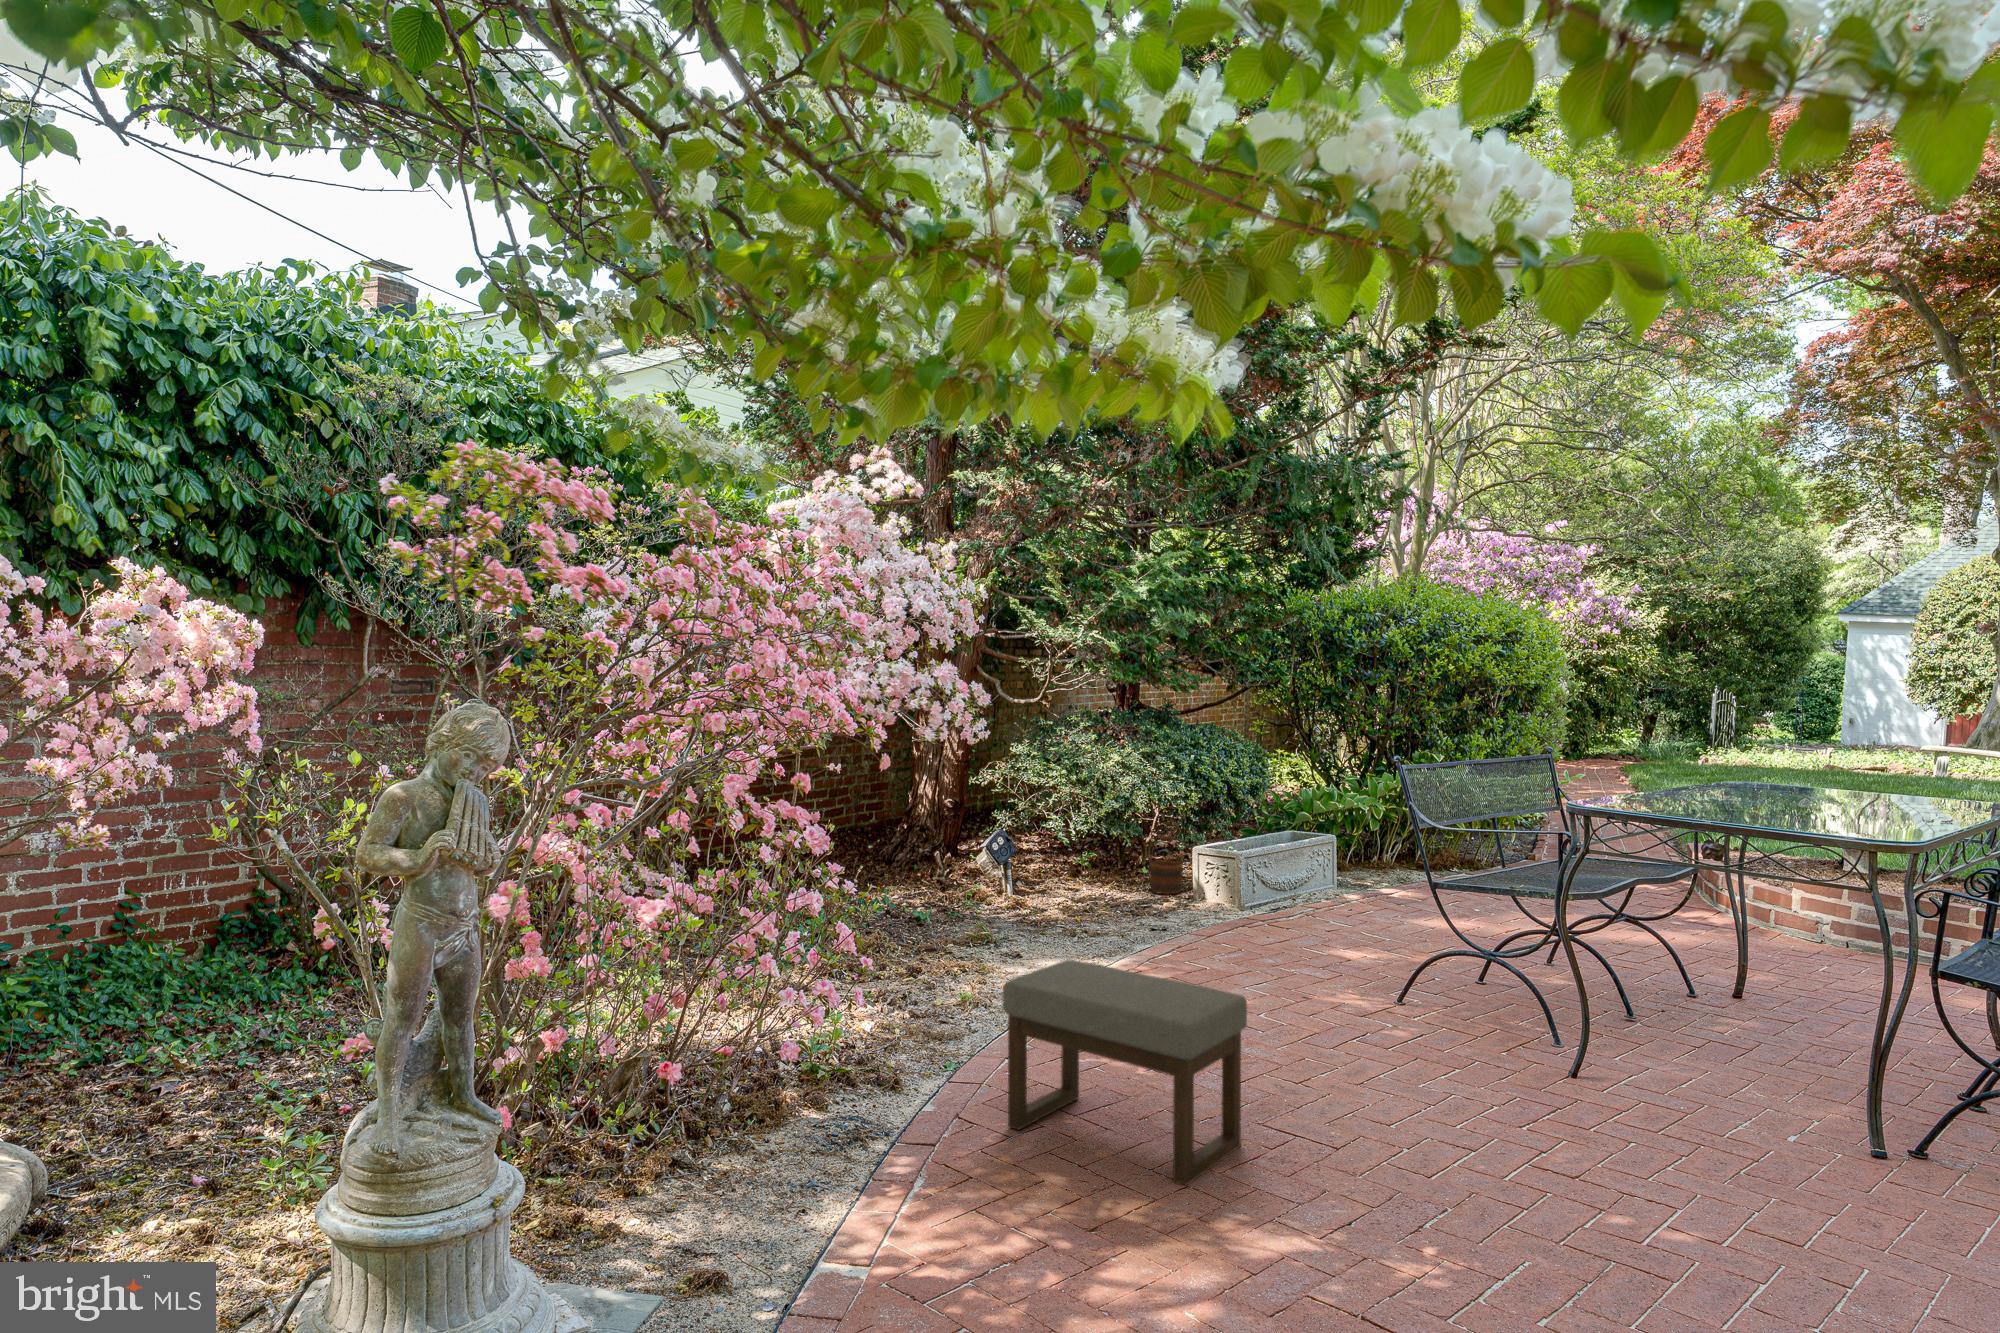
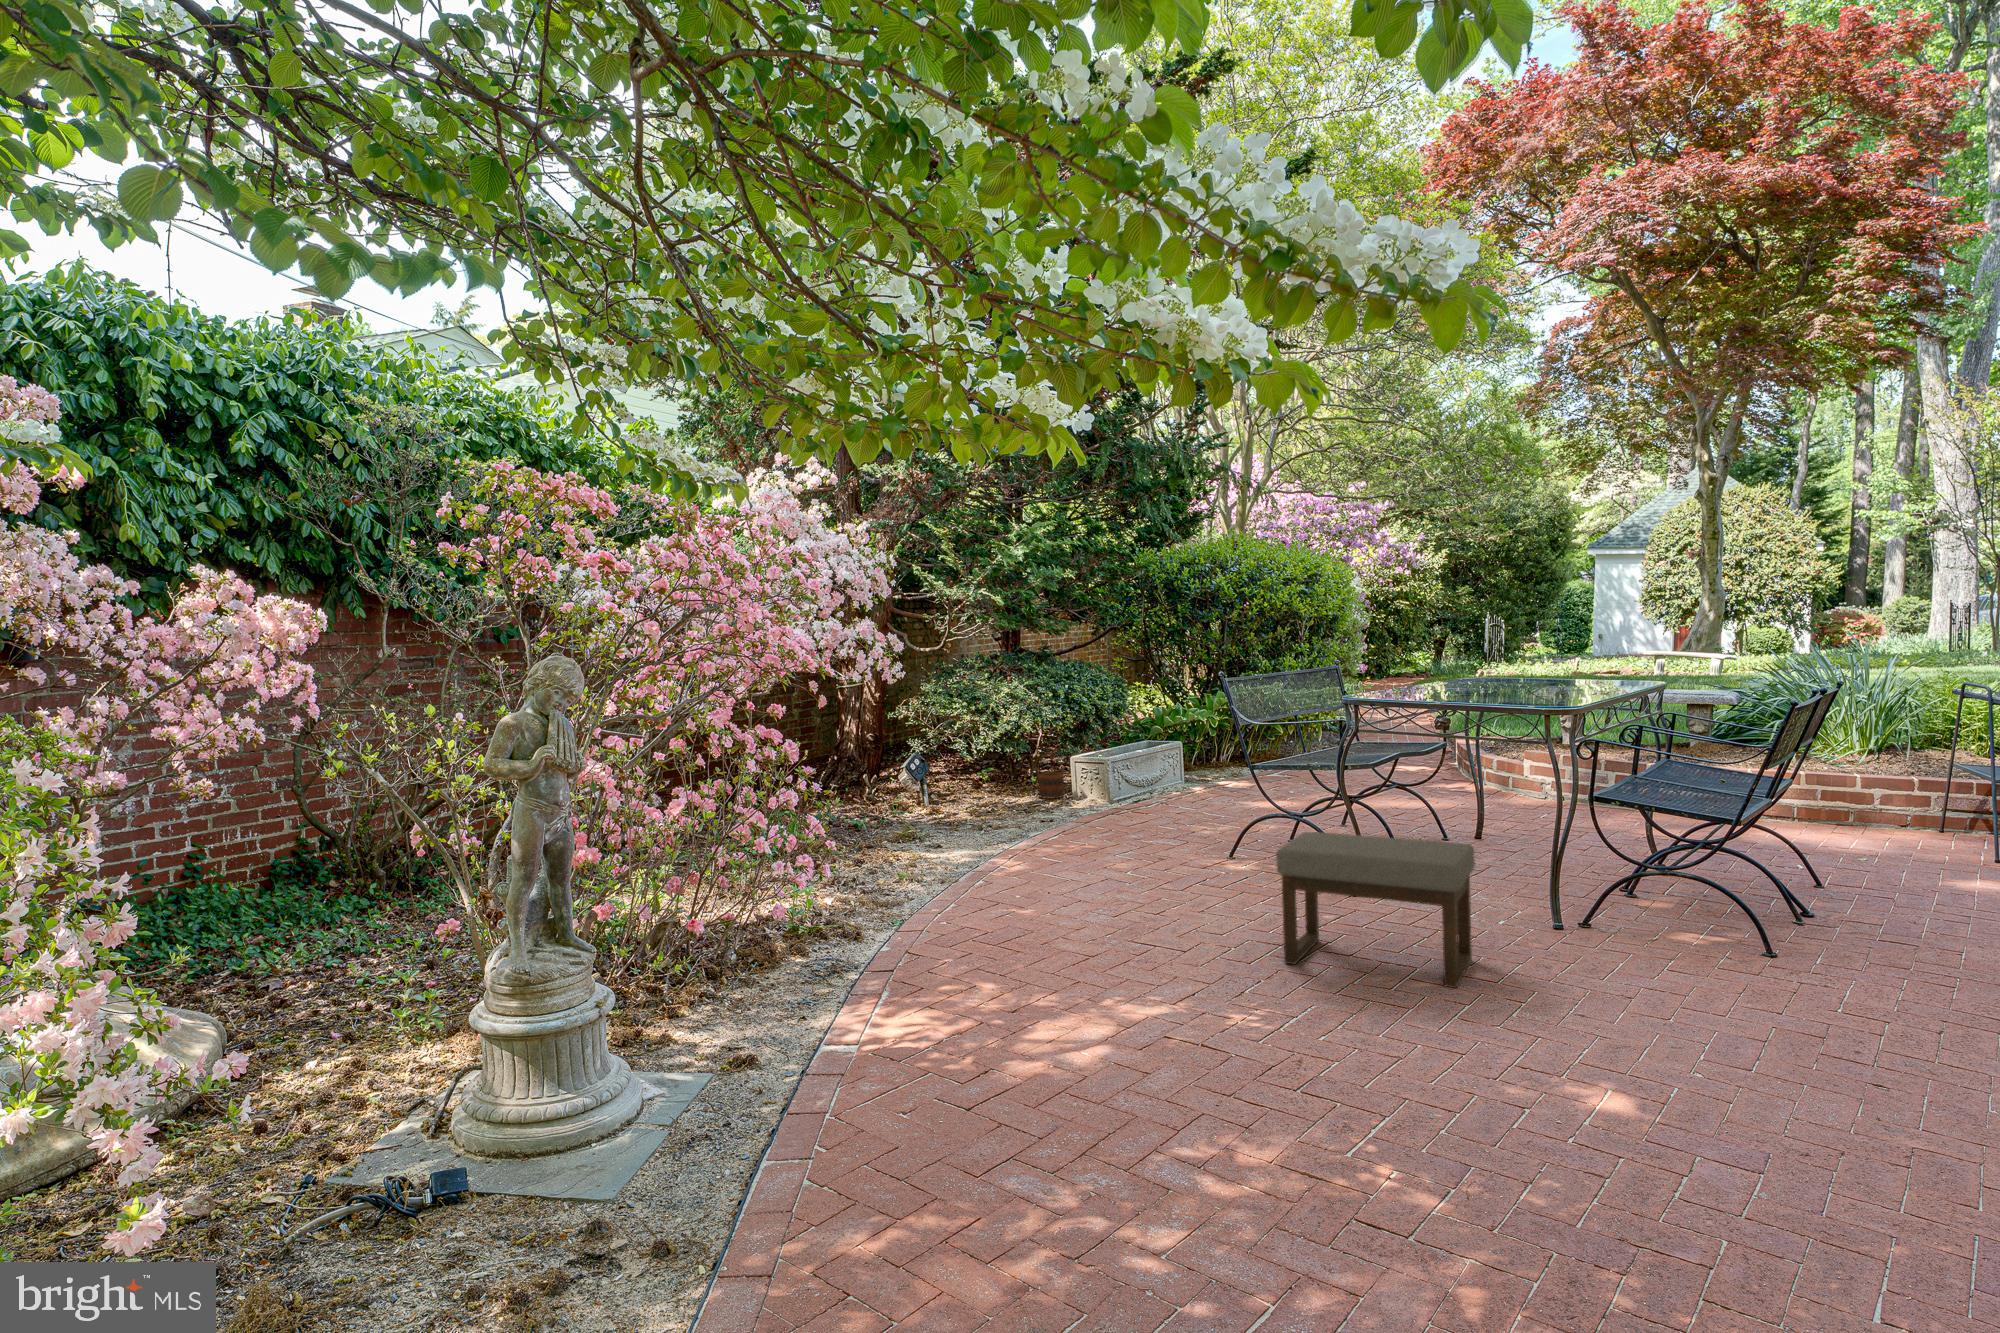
ottoman: present [1003,959,1247,1185] -> present [1276,832,1475,988]

